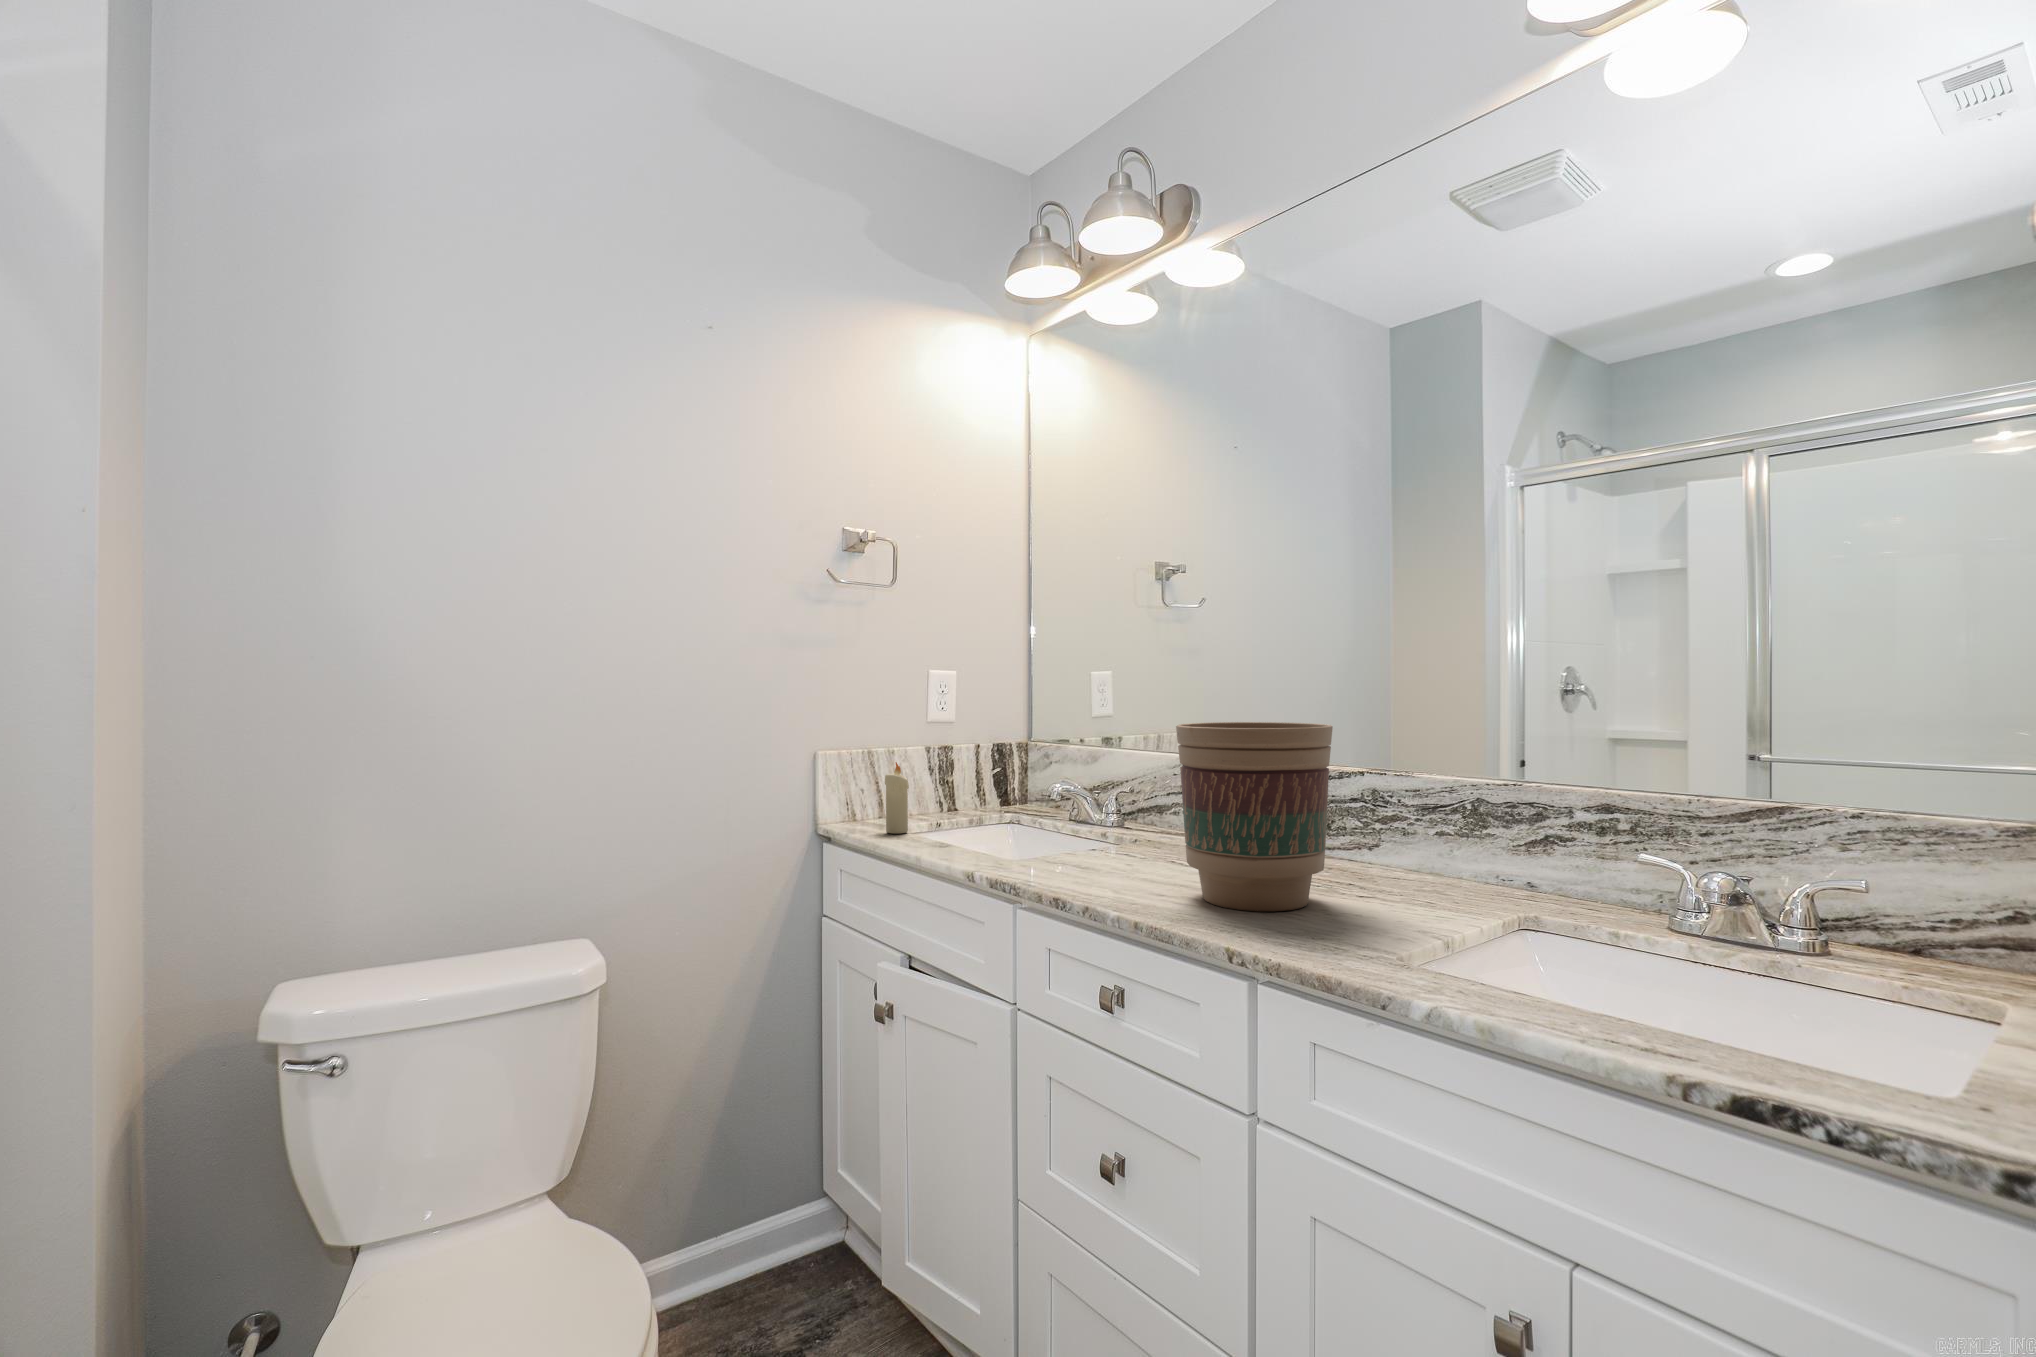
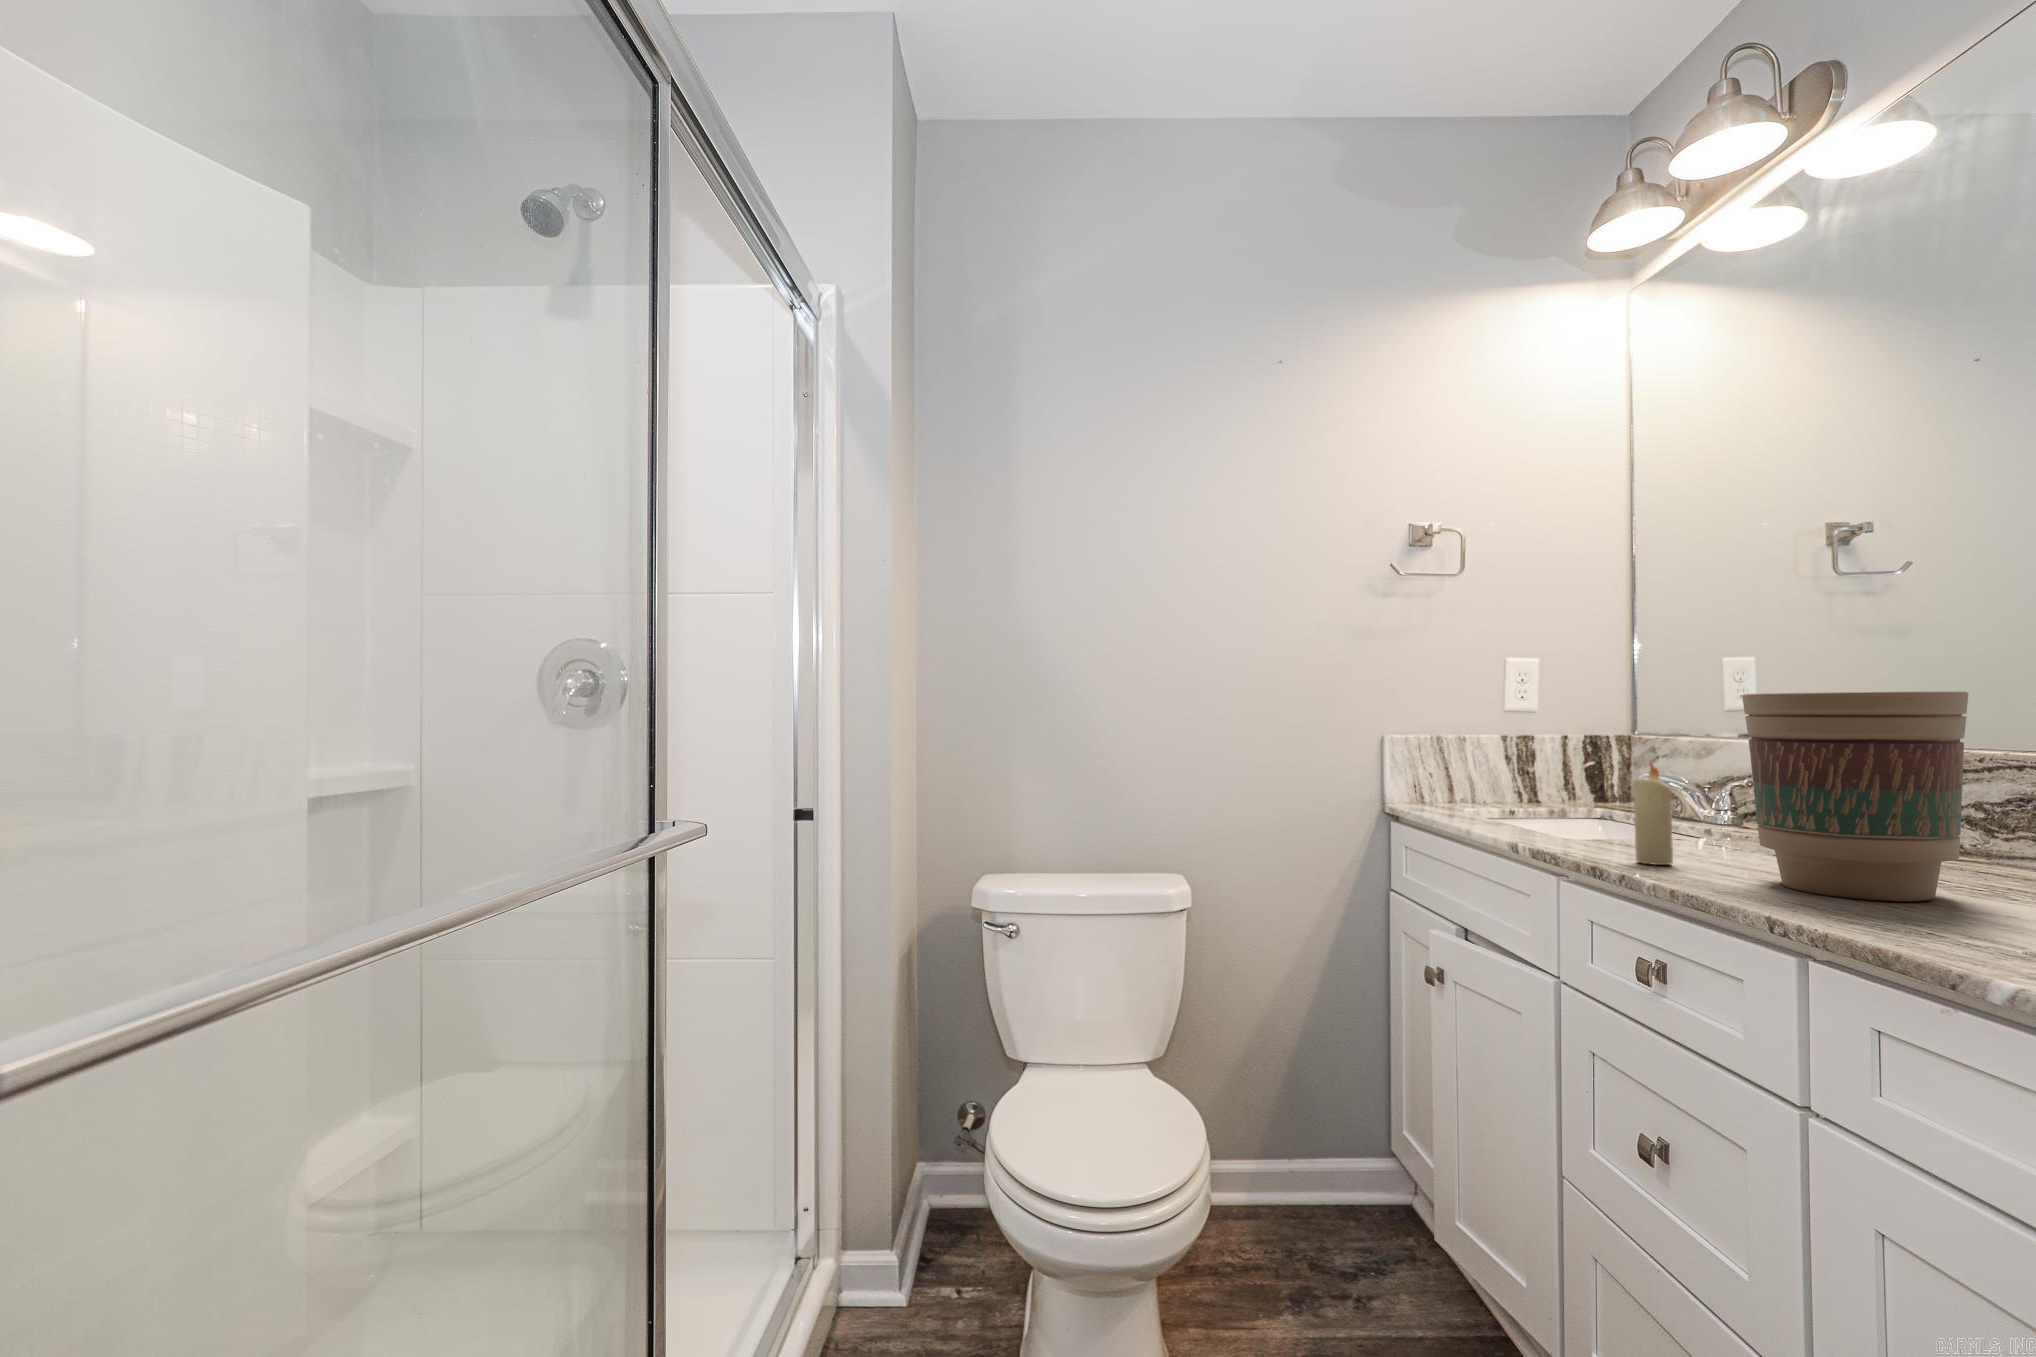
candle: present [885,762,909,834] -> present [1632,763,1673,865]

